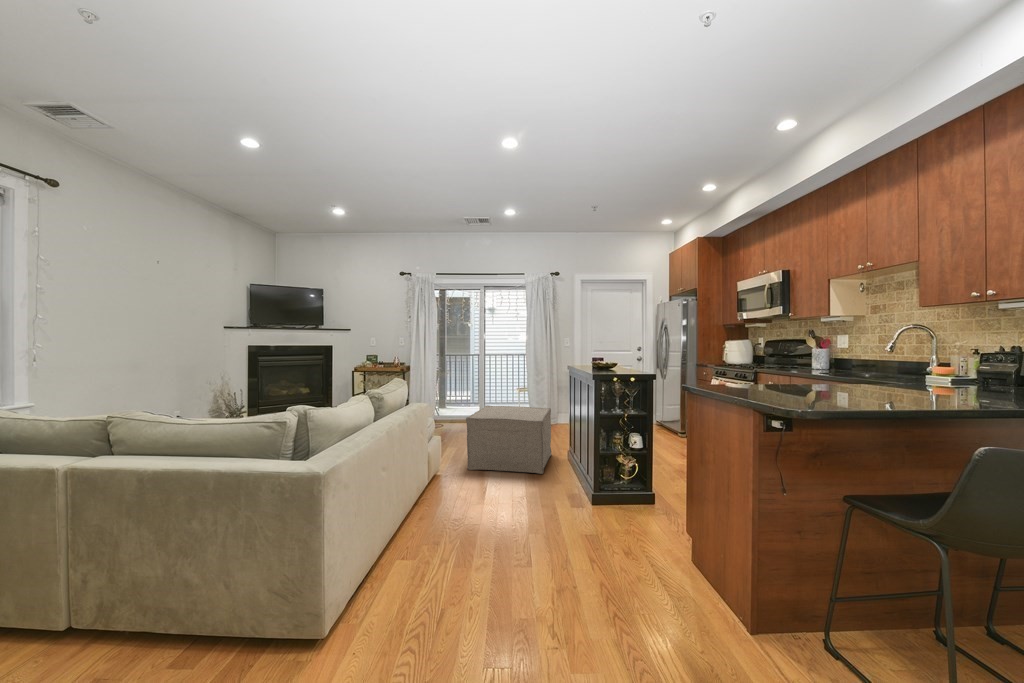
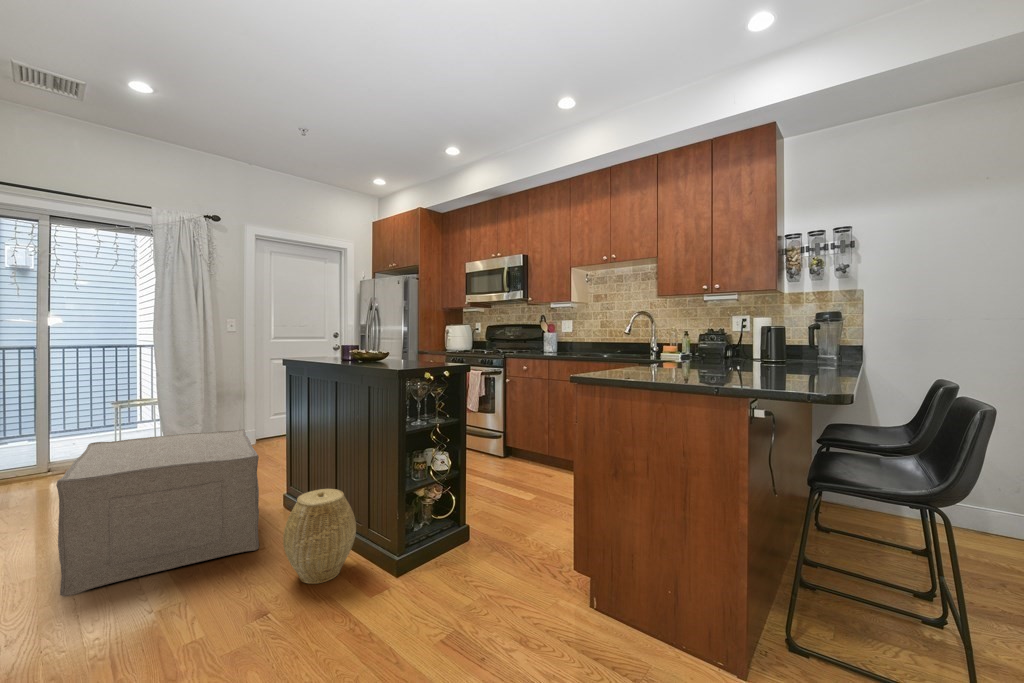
woven basket: none [543,444,581,495] -> present [283,489,356,584]

